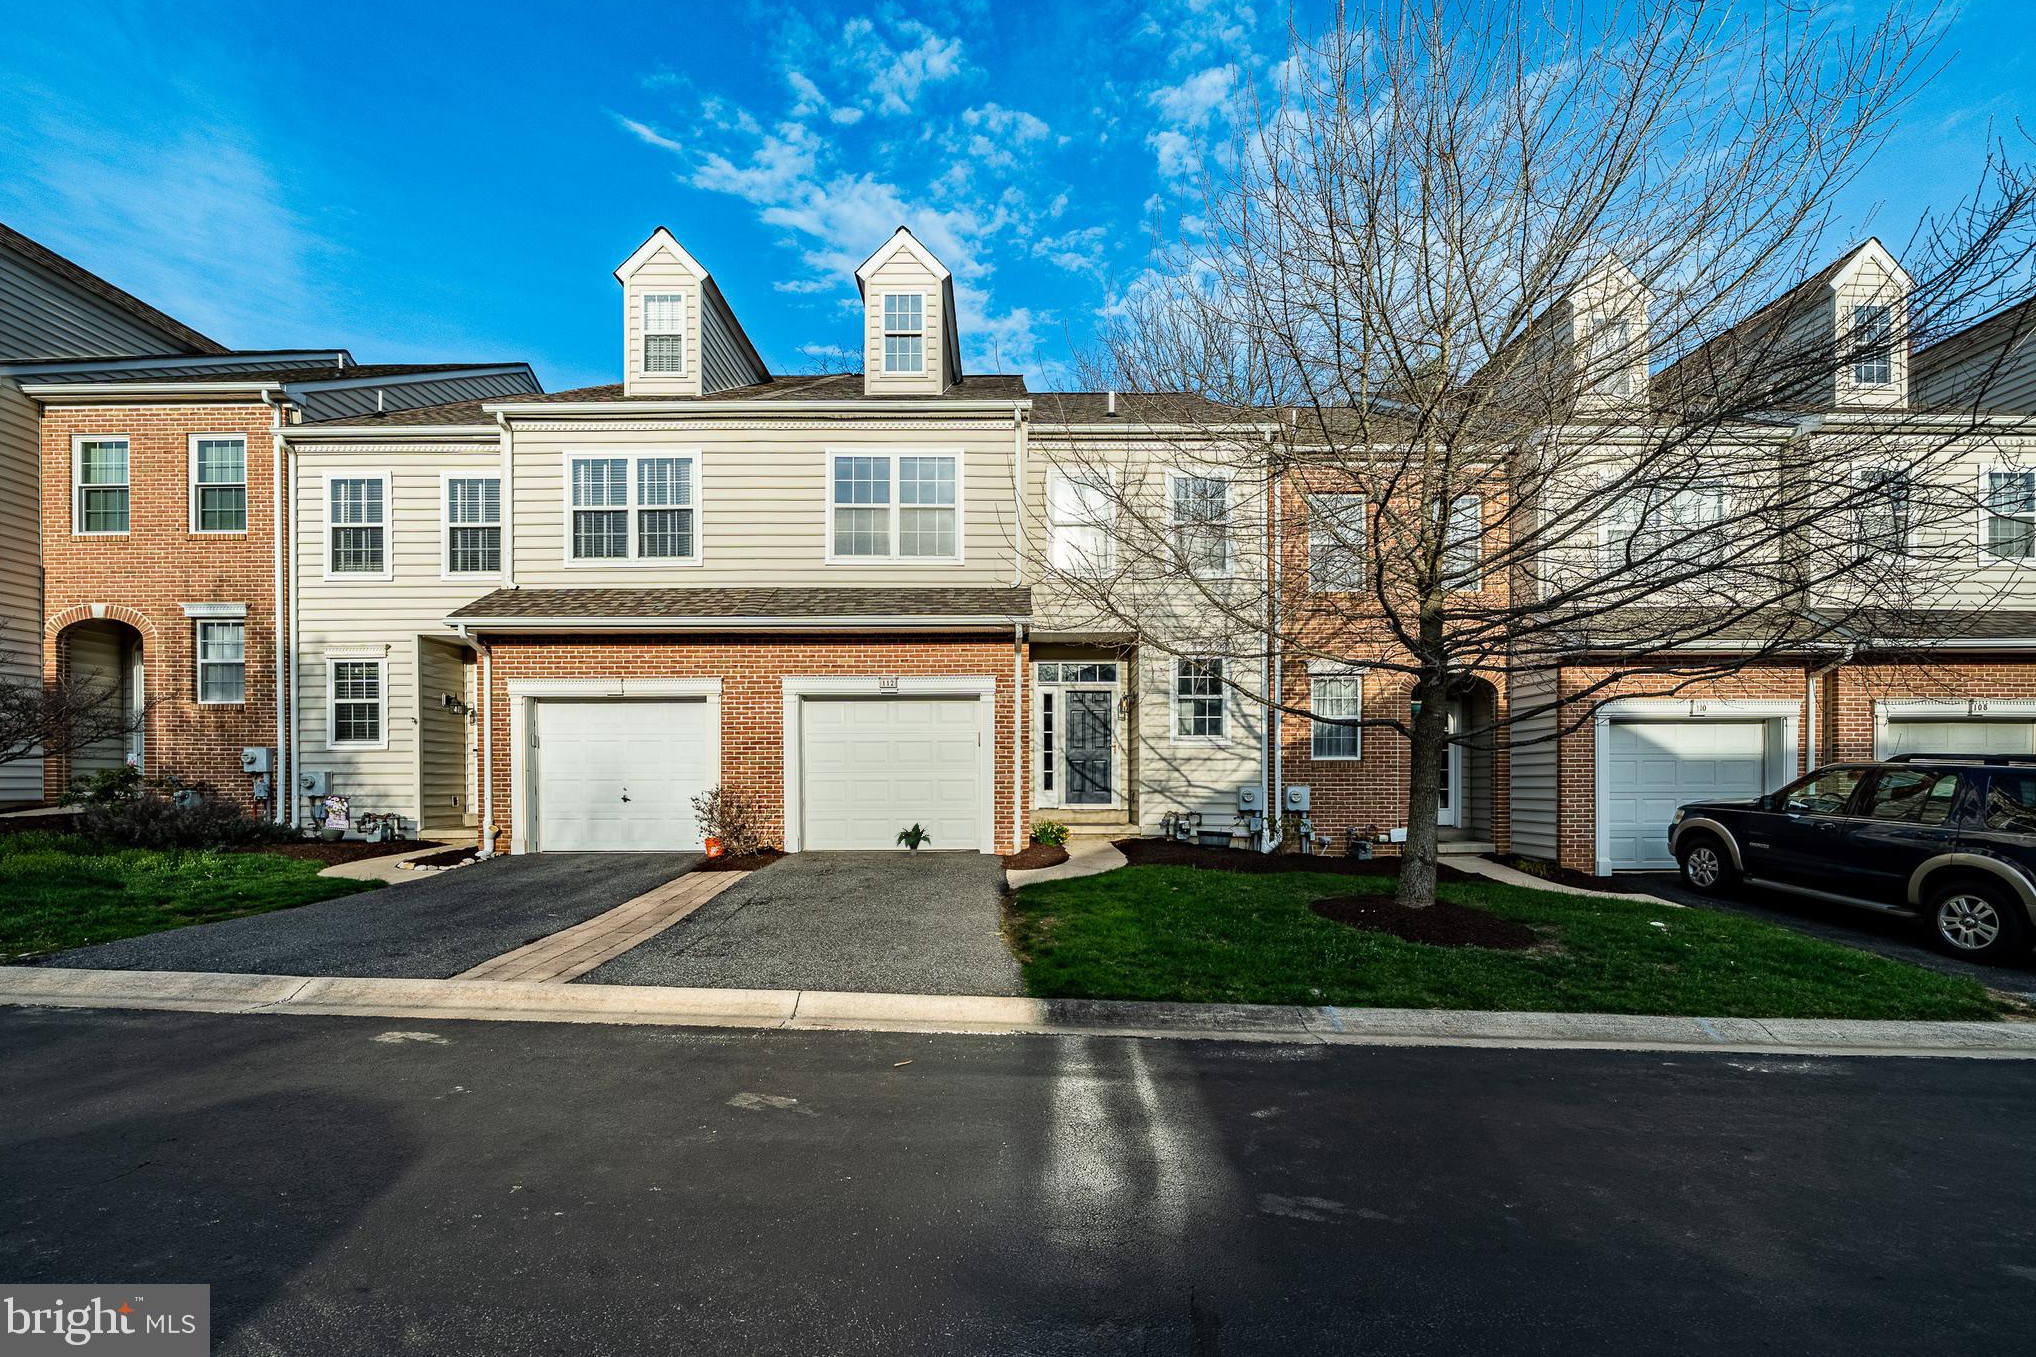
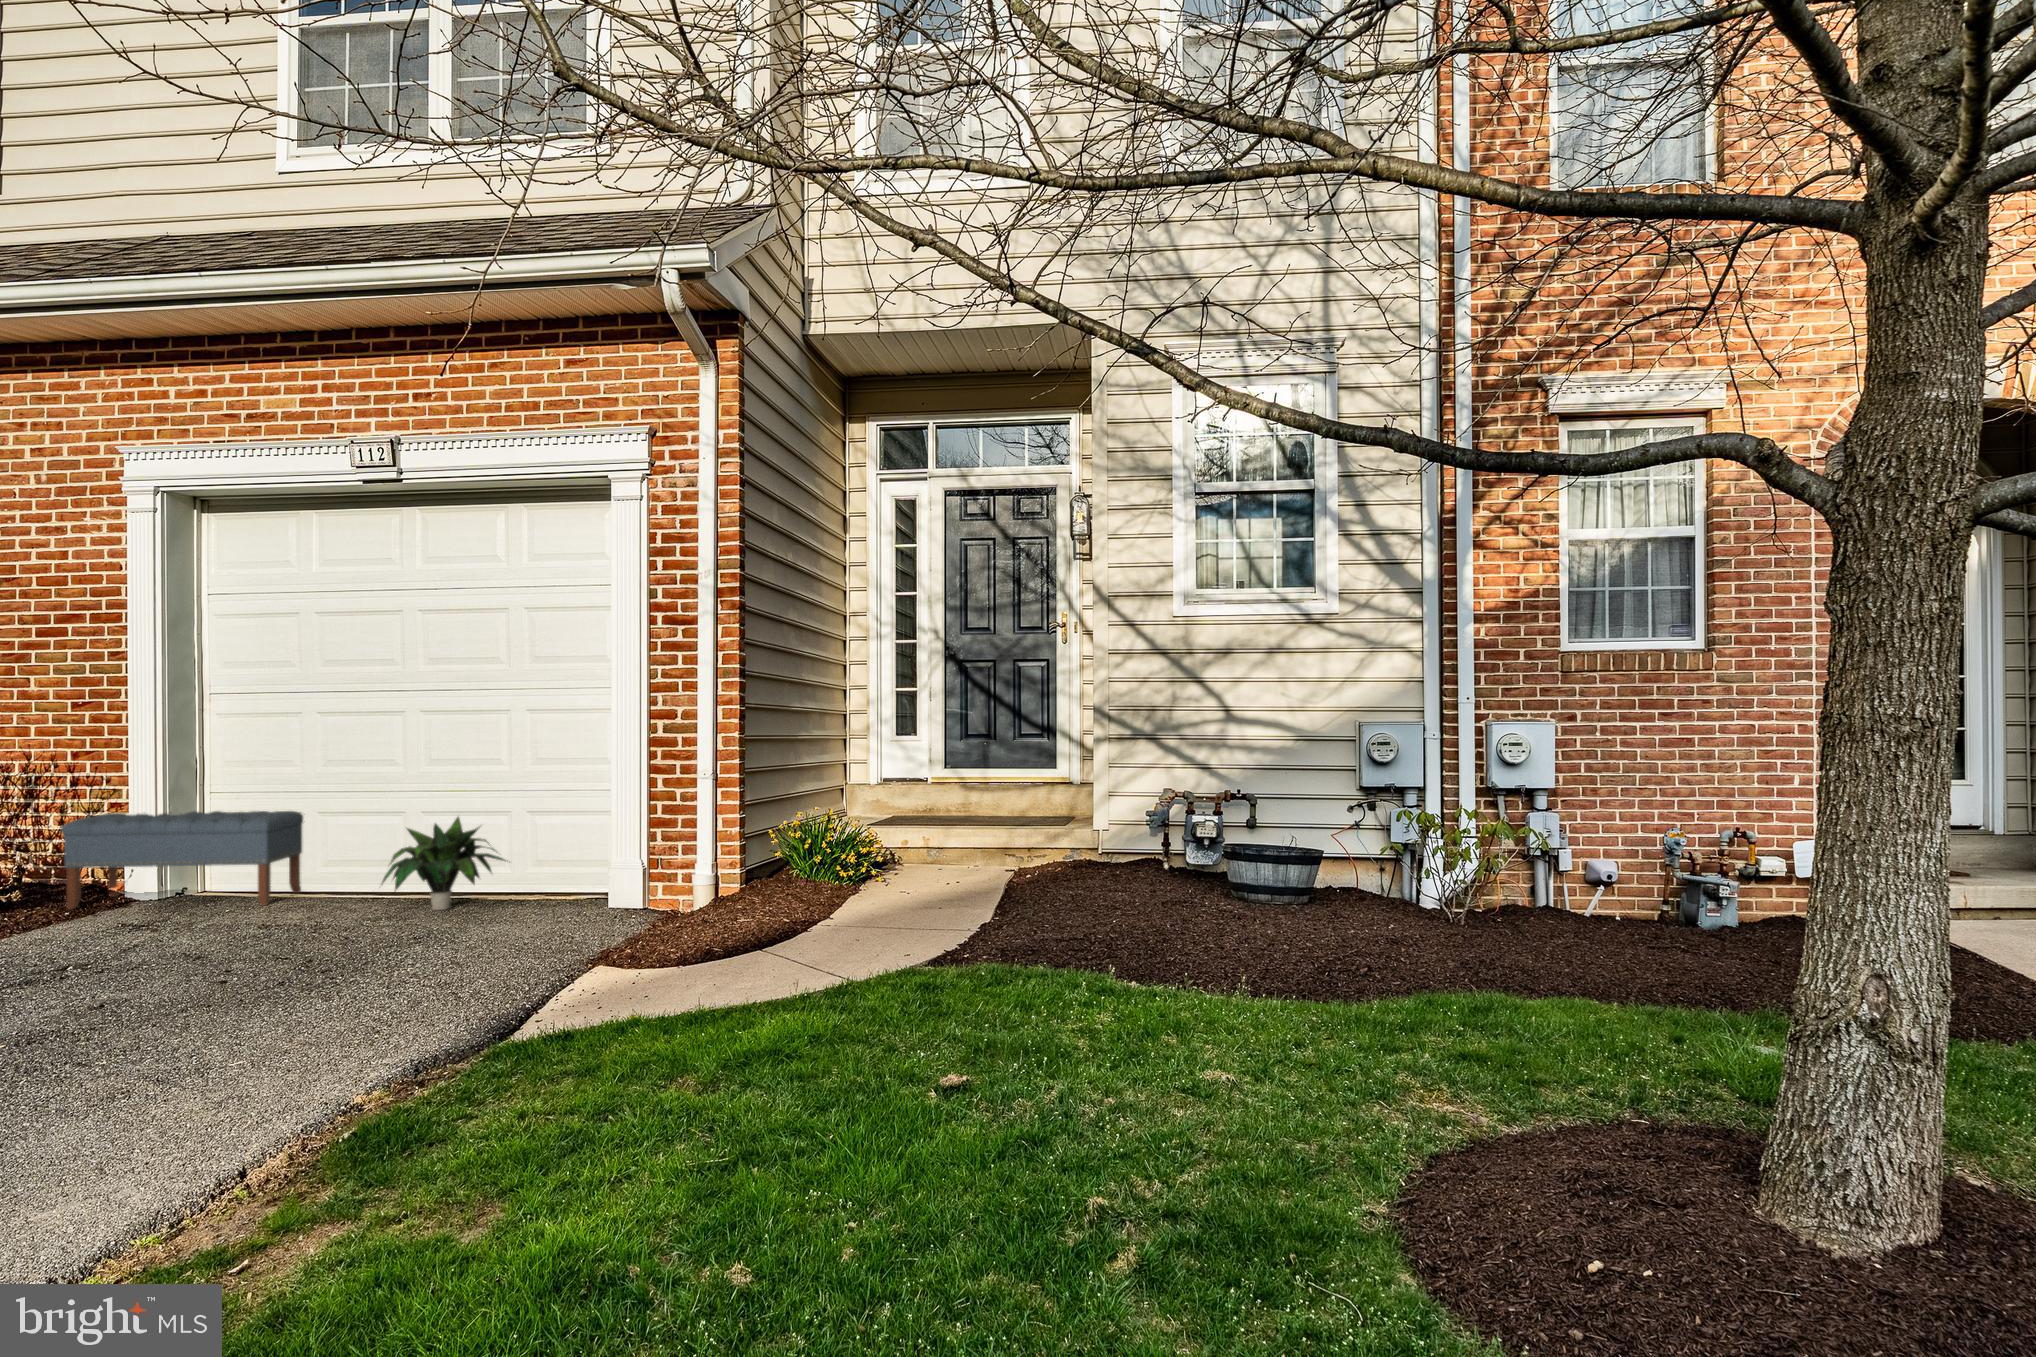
bench: none [772,819,846,856] -> present [61,811,303,910]

